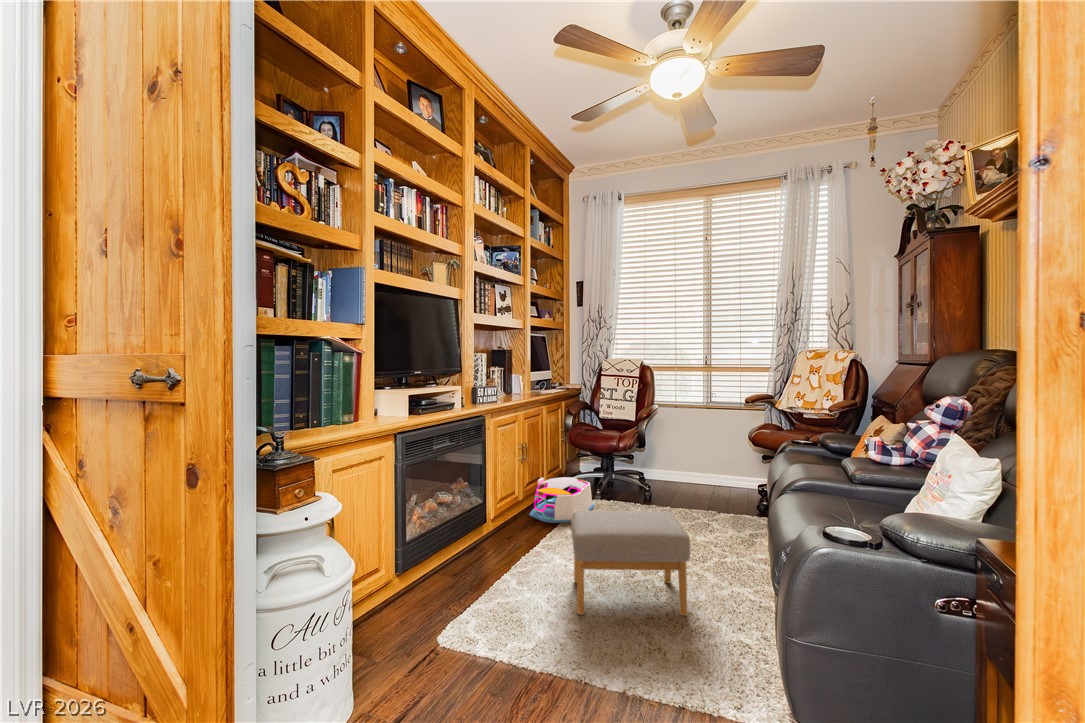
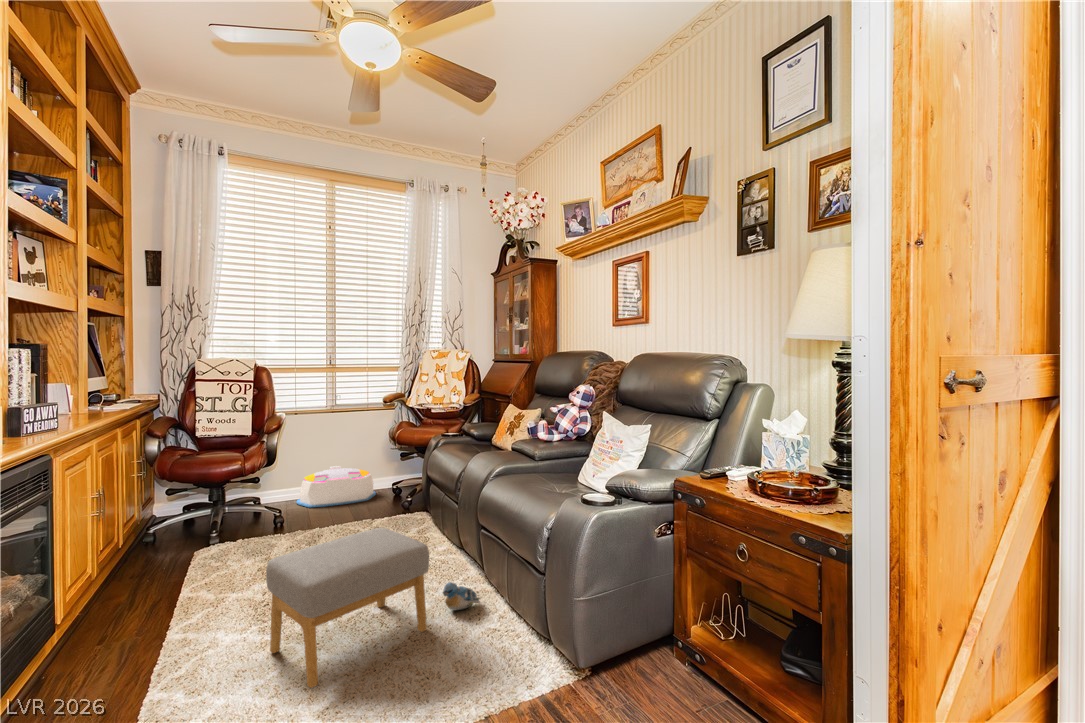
storage bin: present [530,477,594,523] -> present [297,466,376,507]
plush toy: none [710,582,754,614] -> present [443,582,480,610]

